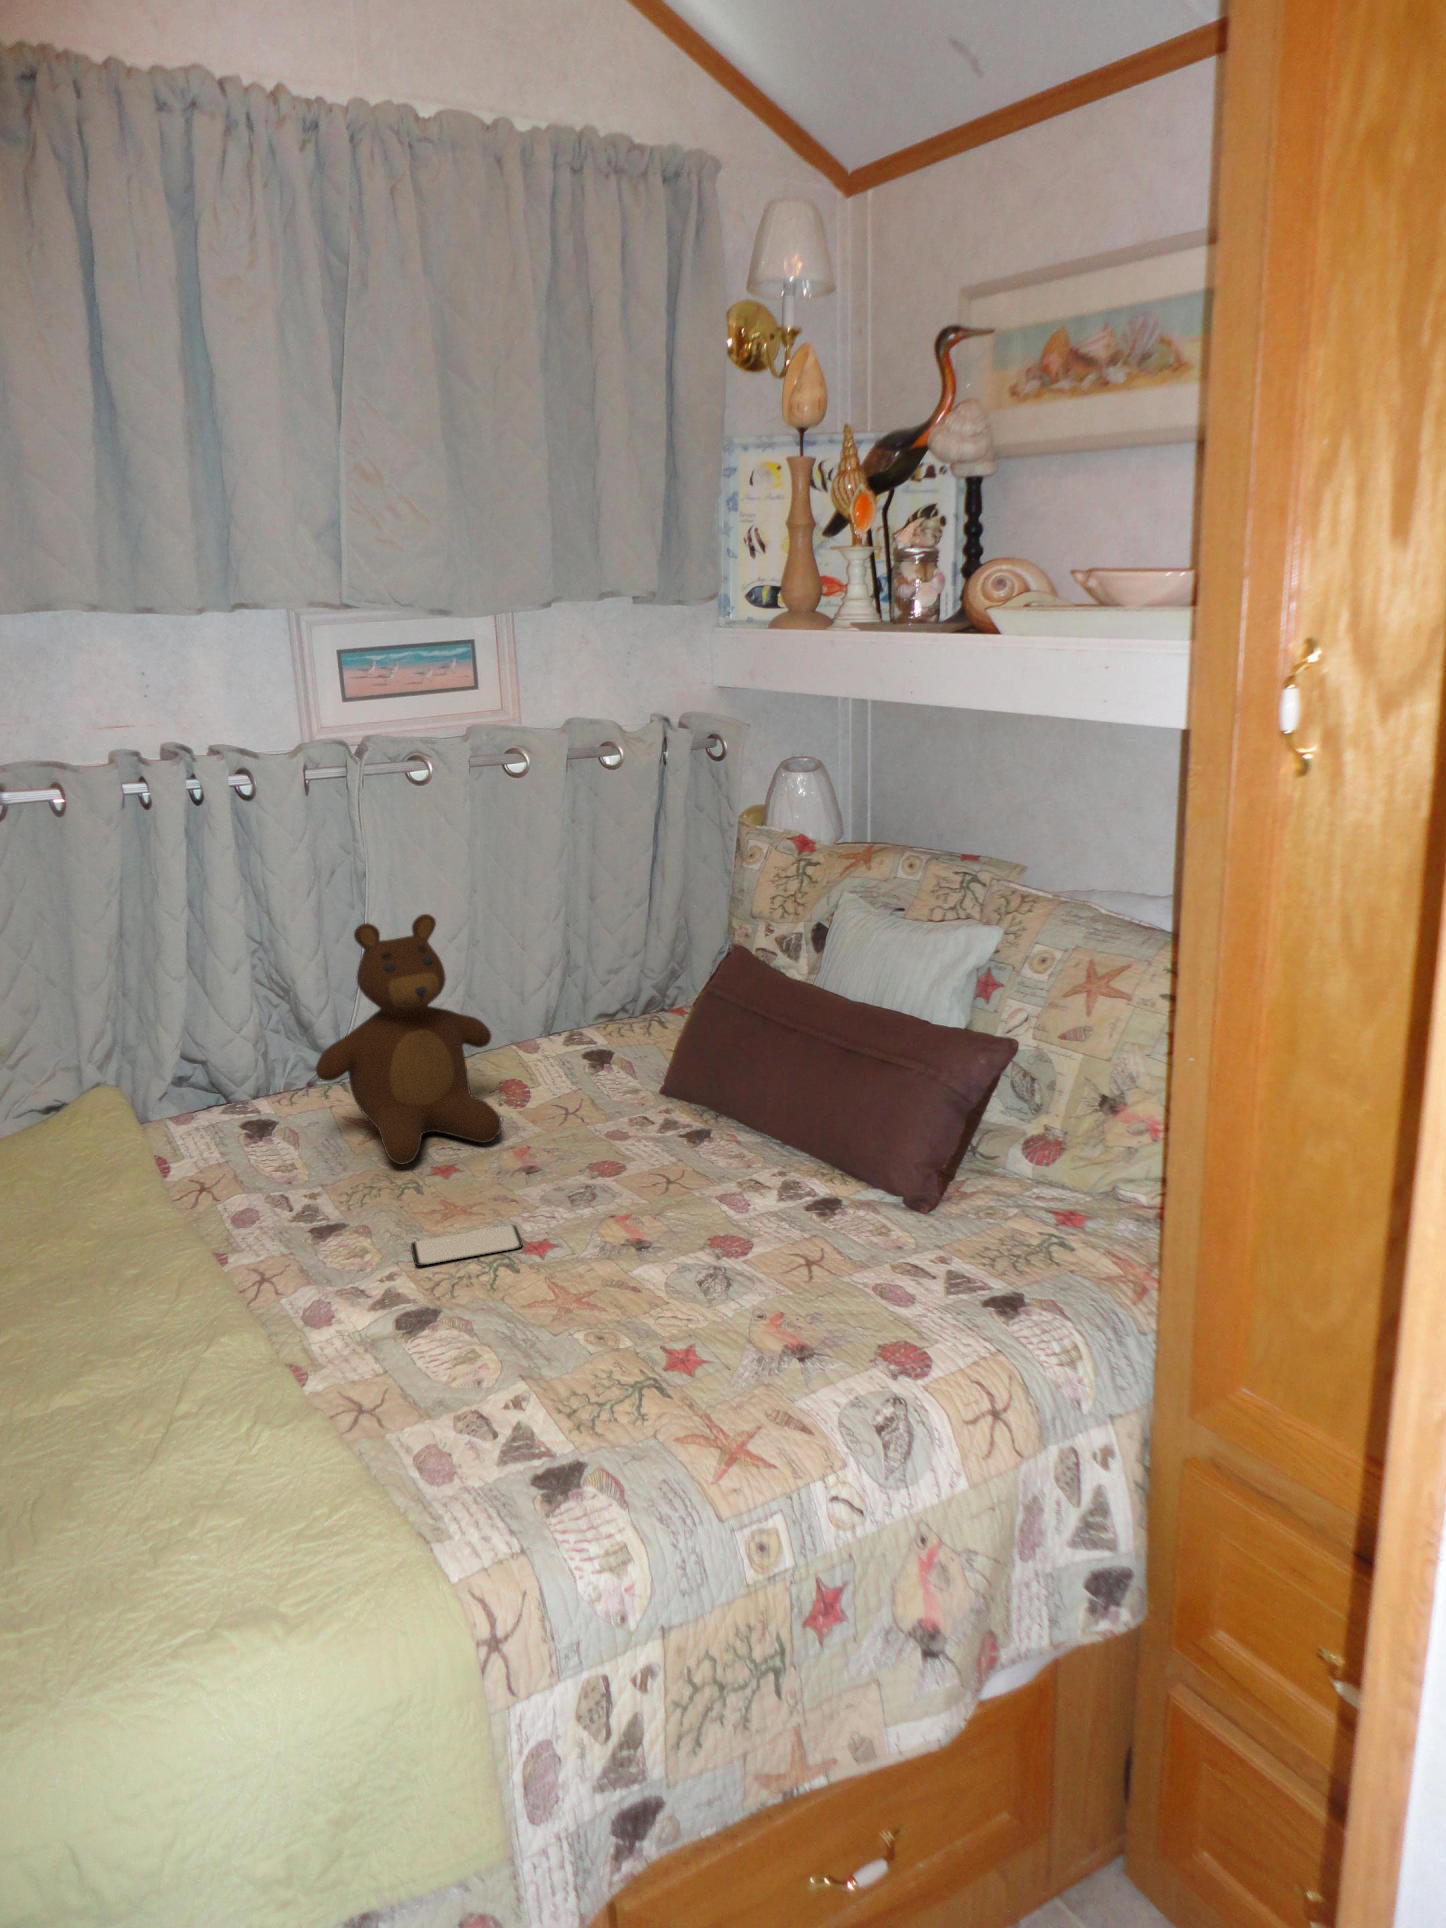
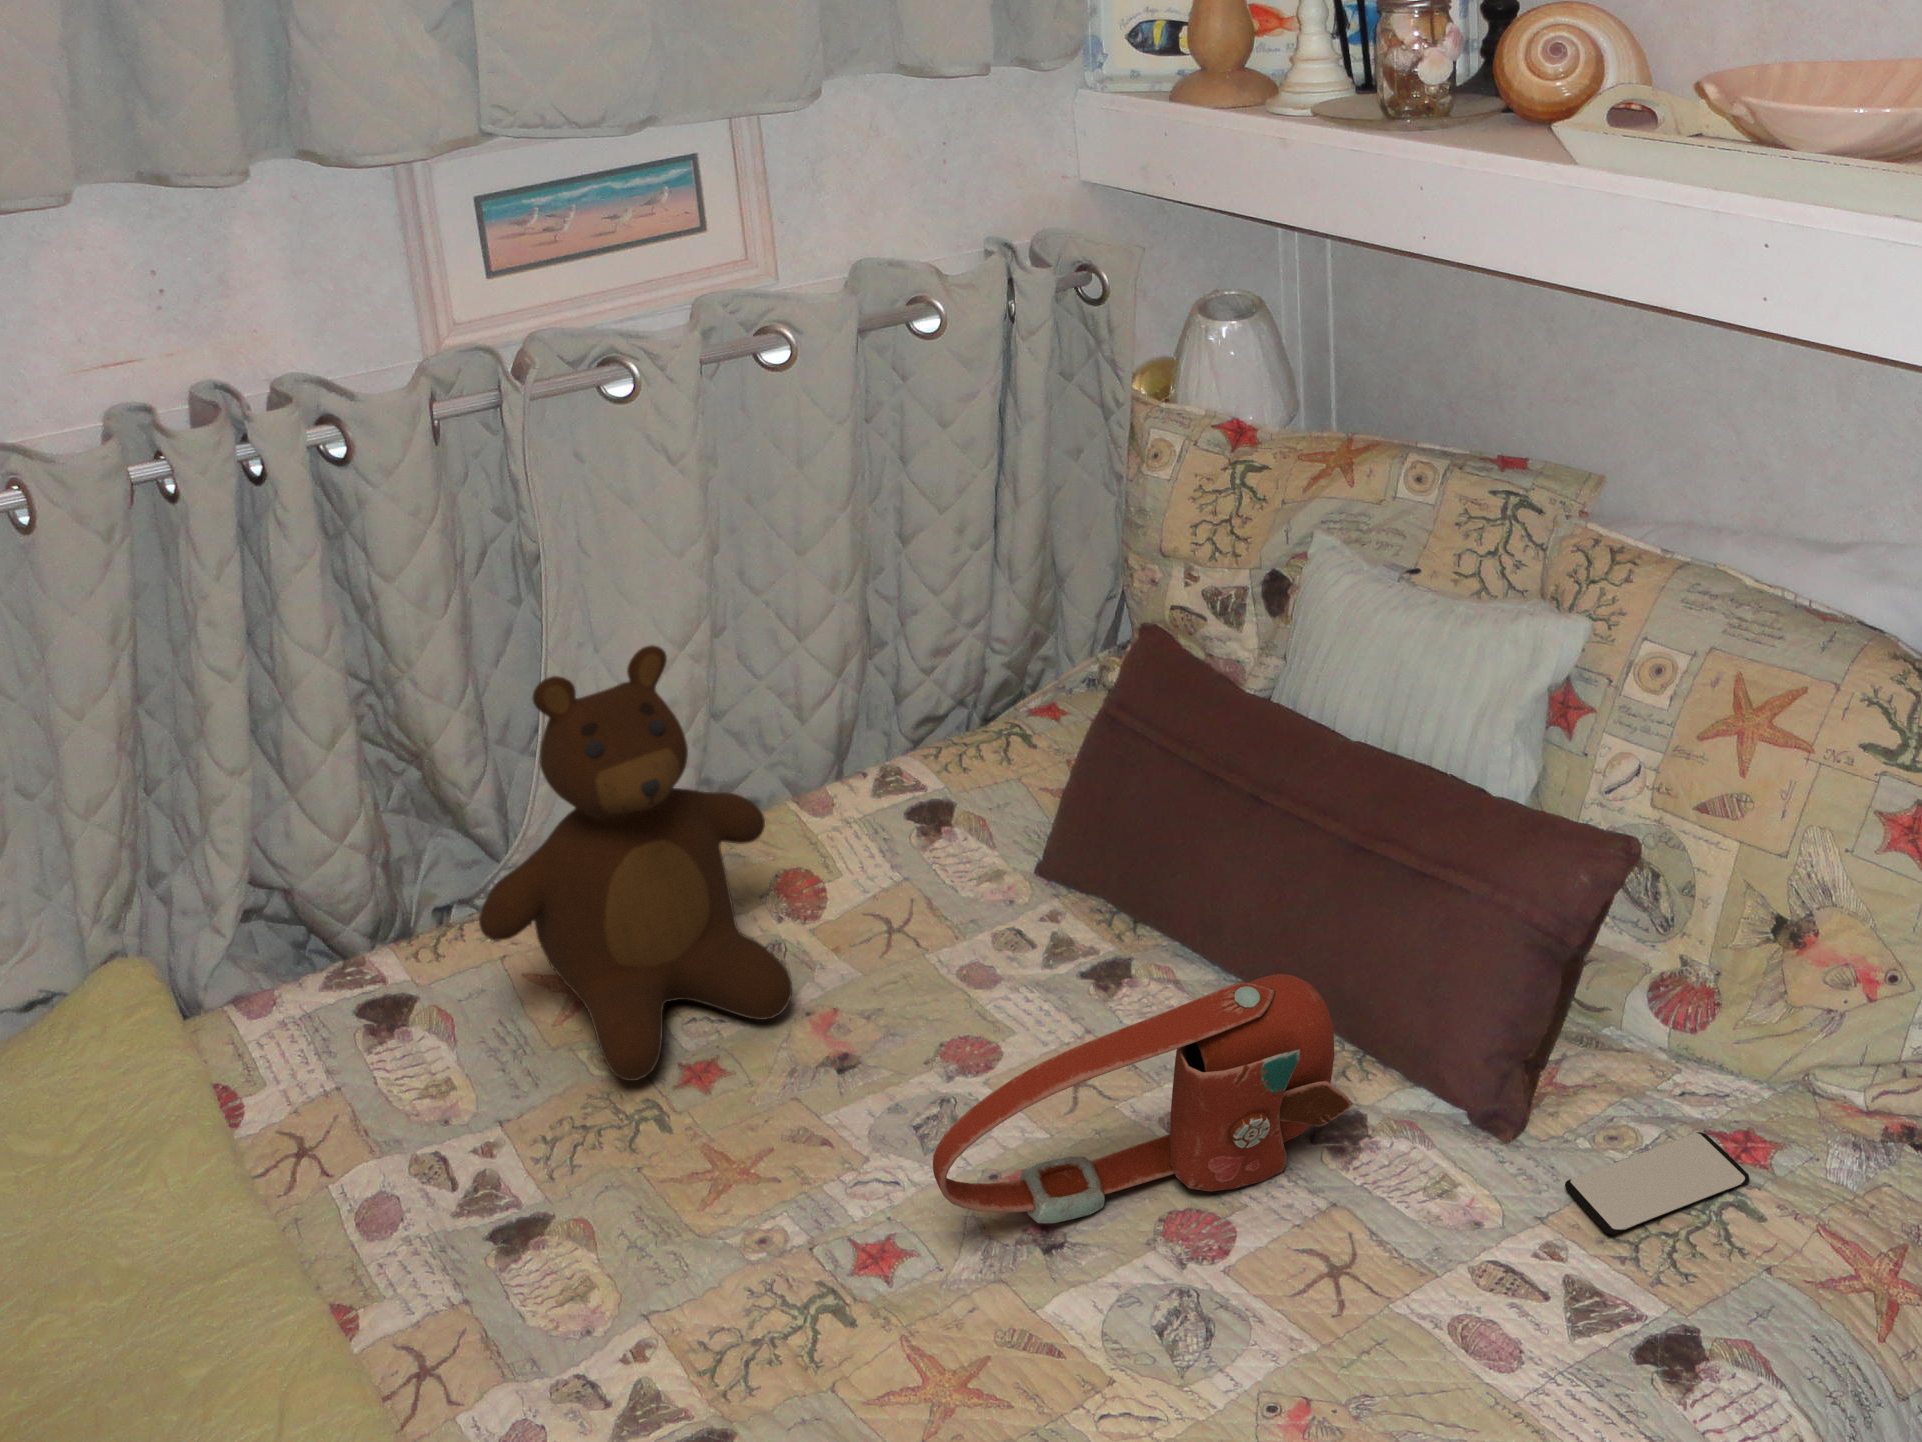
handbag: none [571,1101,830,1235] -> present [933,974,1353,1223]
smartphone: present [411,1225,522,1266] -> present [1565,1132,1750,1234]

